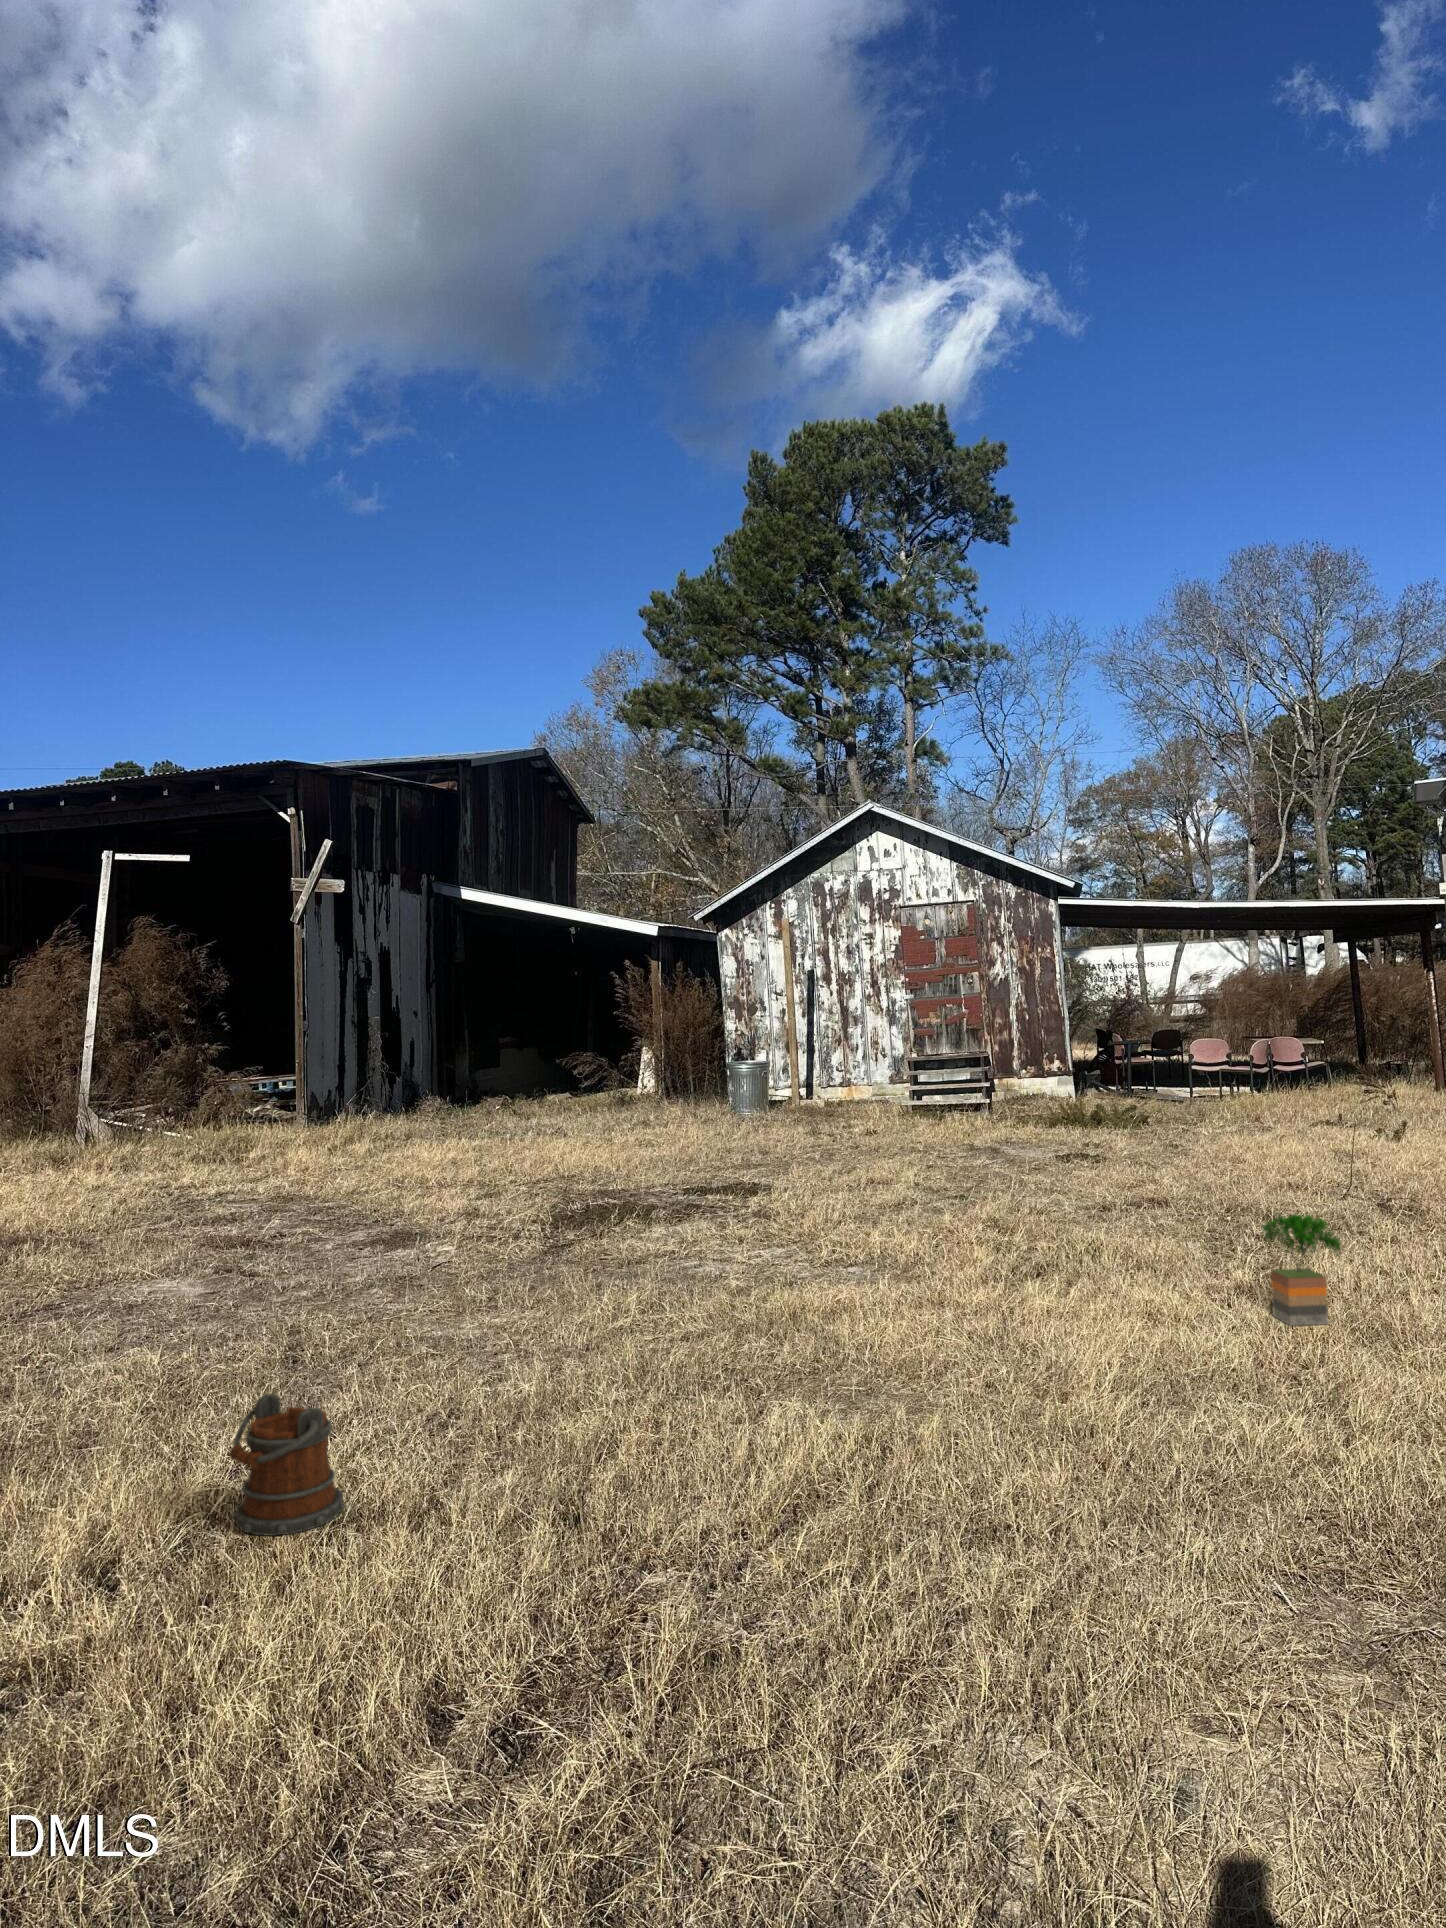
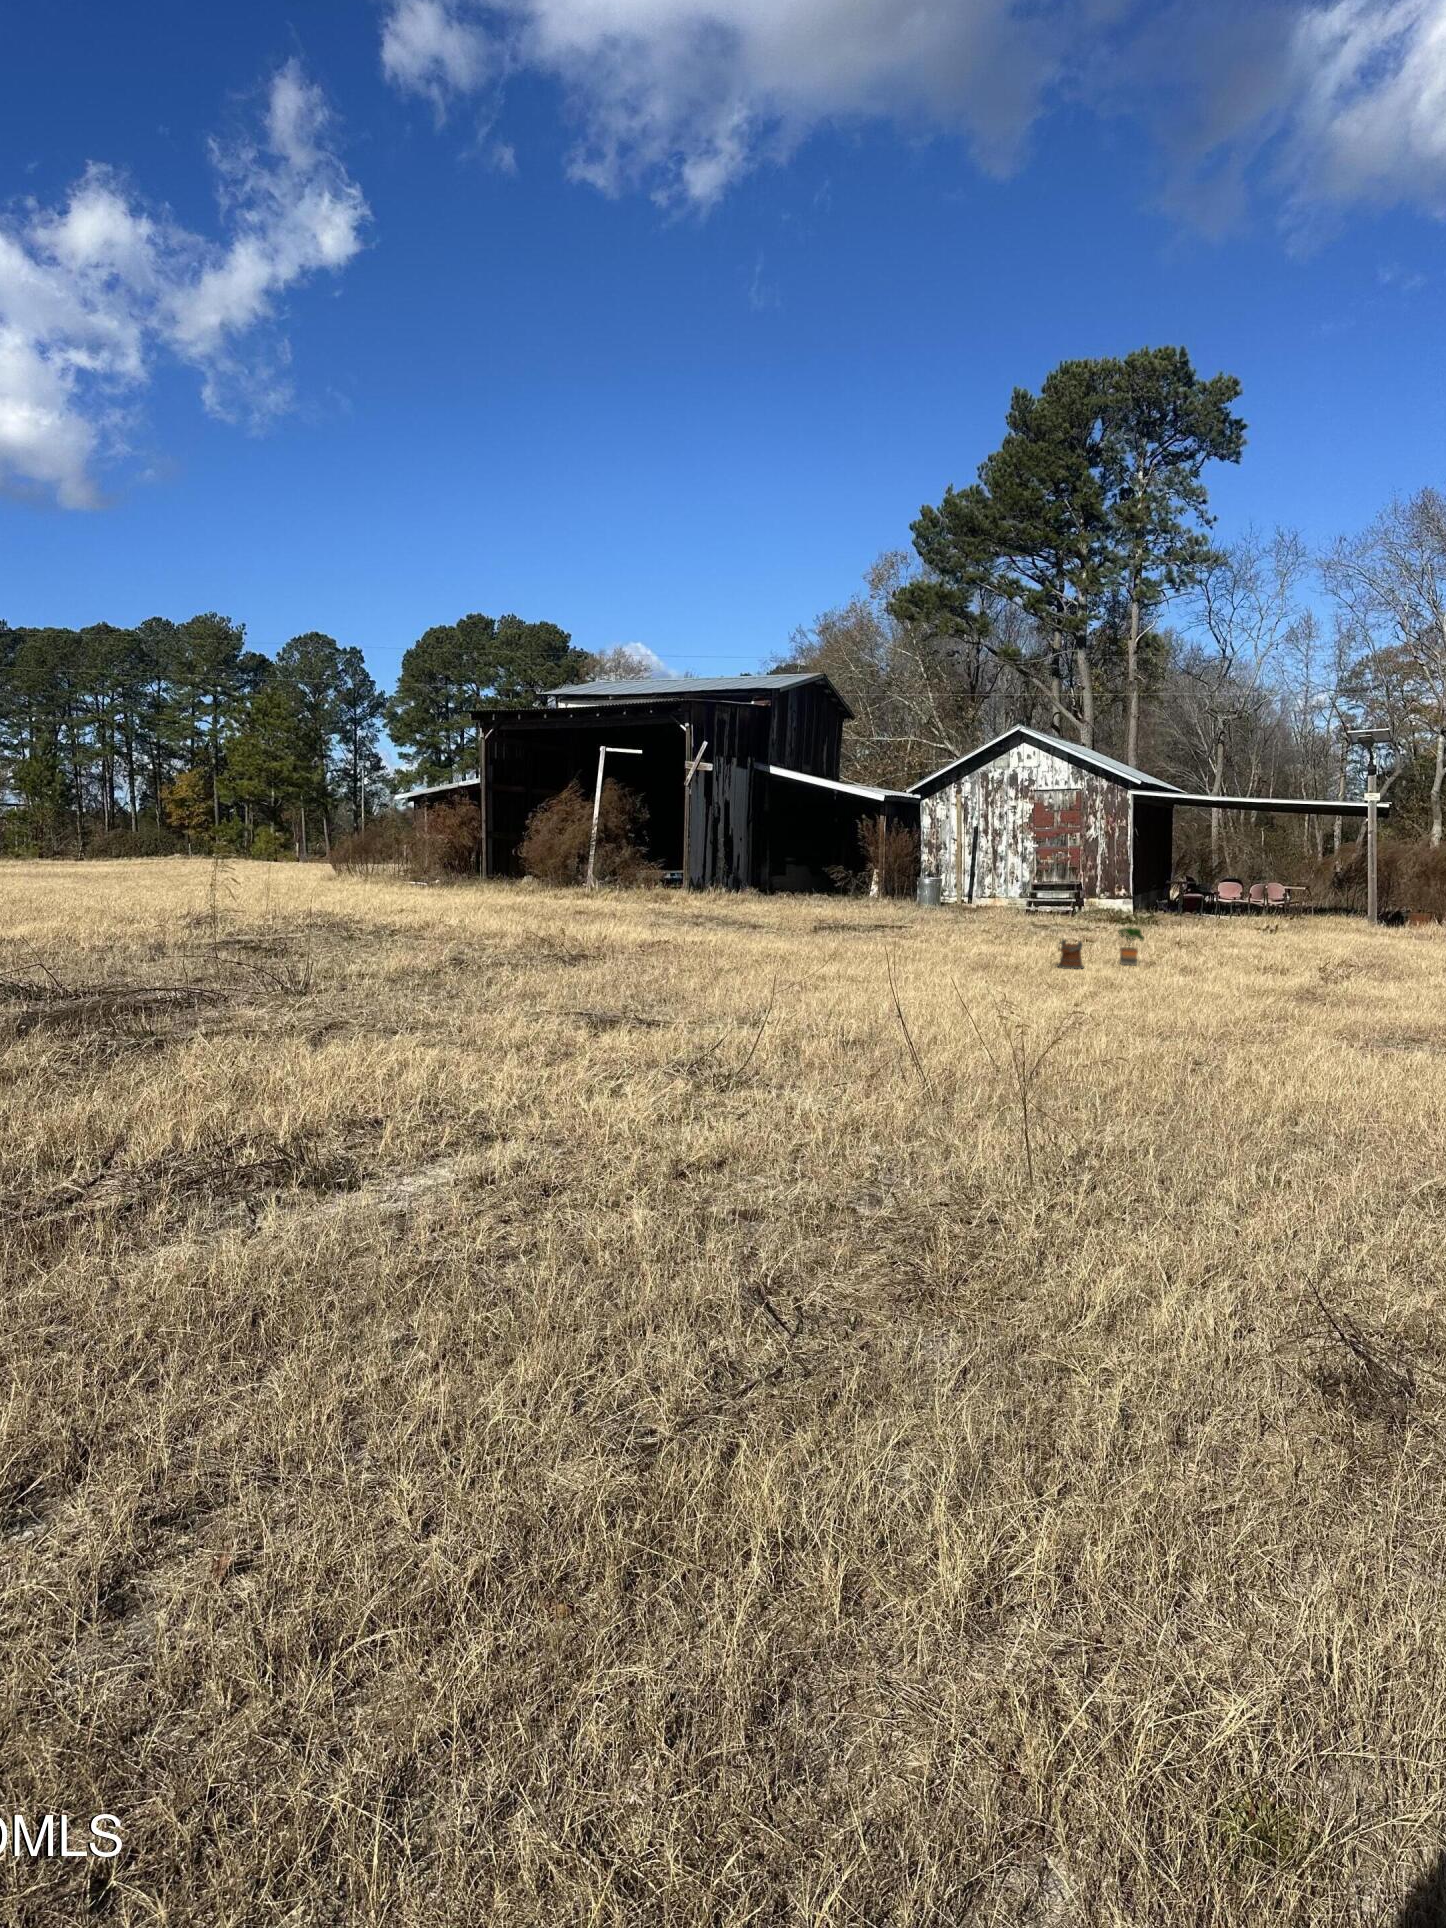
bucket: present [229,1394,345,1536] -> present [1057,939,1084,969]

